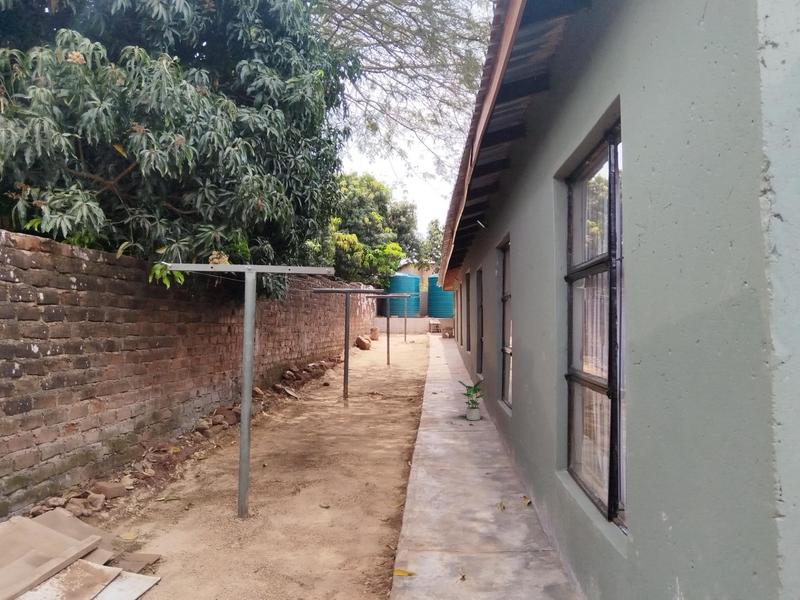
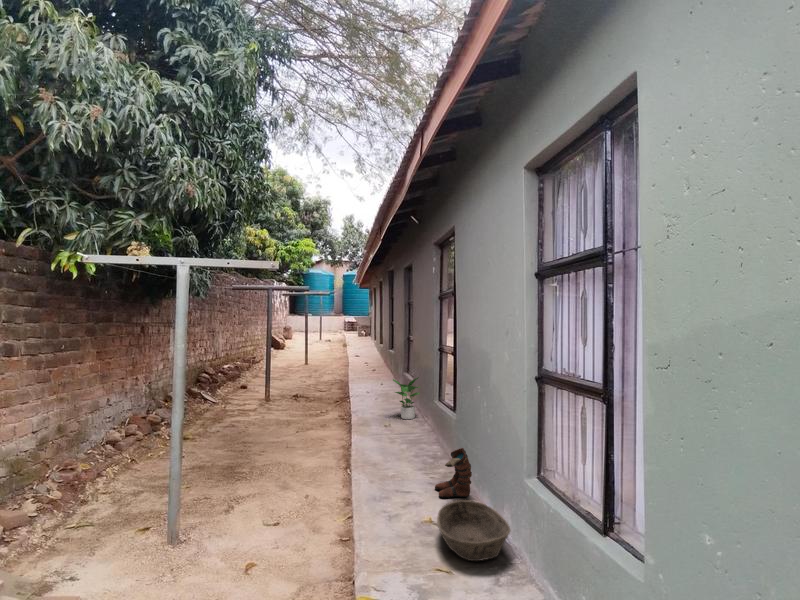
boots: none [482,447,516,494] -> present [435,448,472,498]
basket: none [471,494,540,549] -> present [437,500,510,561]

